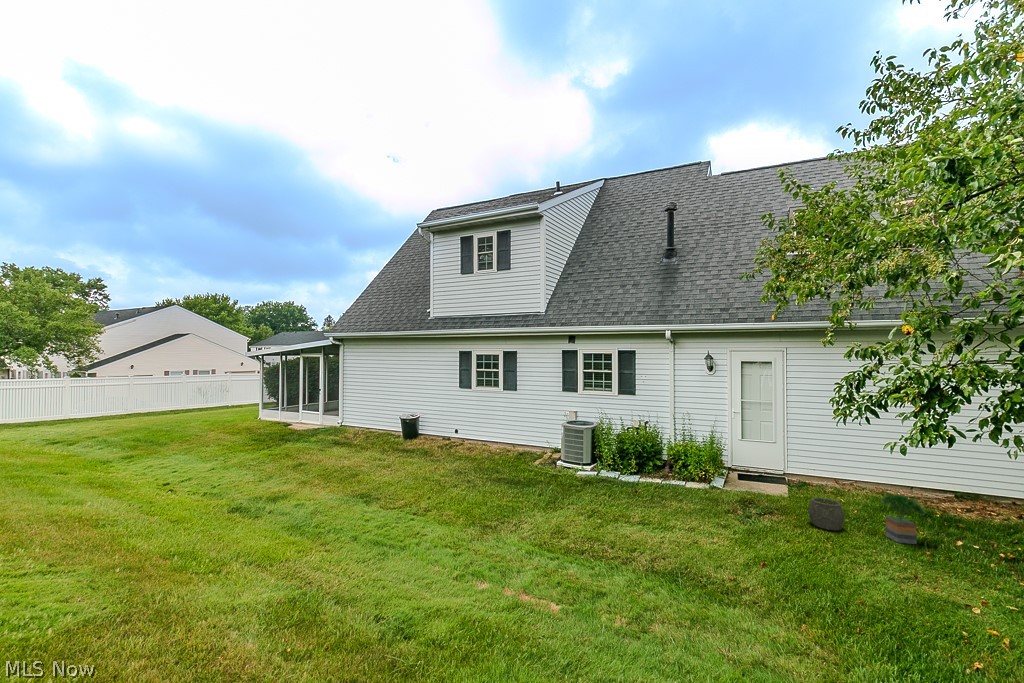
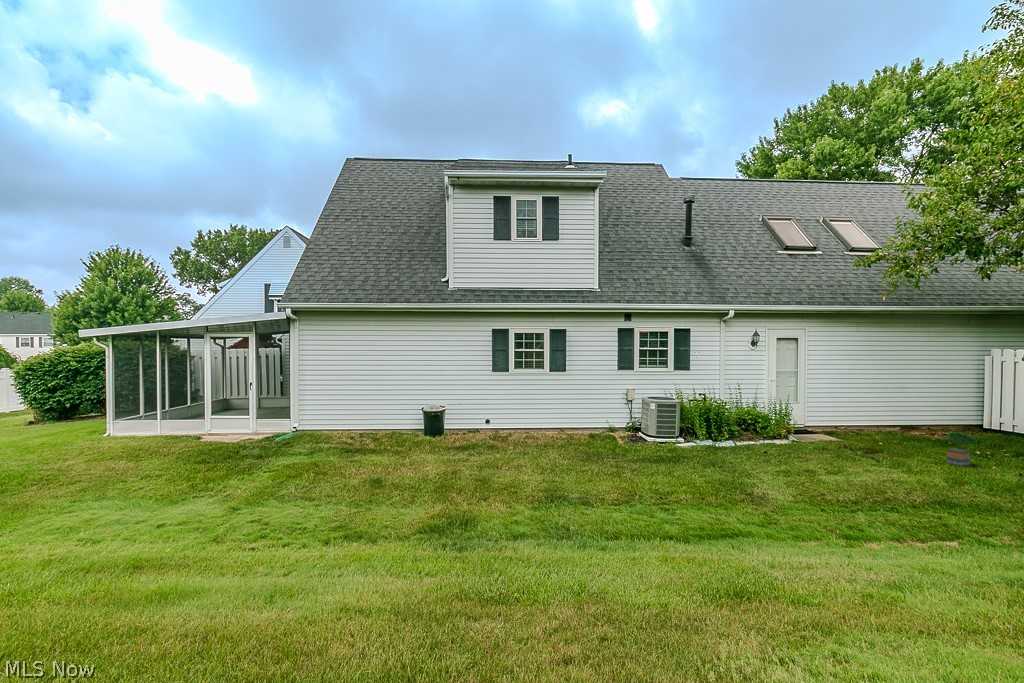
woven basket: present [809,498,845,530] -> none [896,441,927,464]

